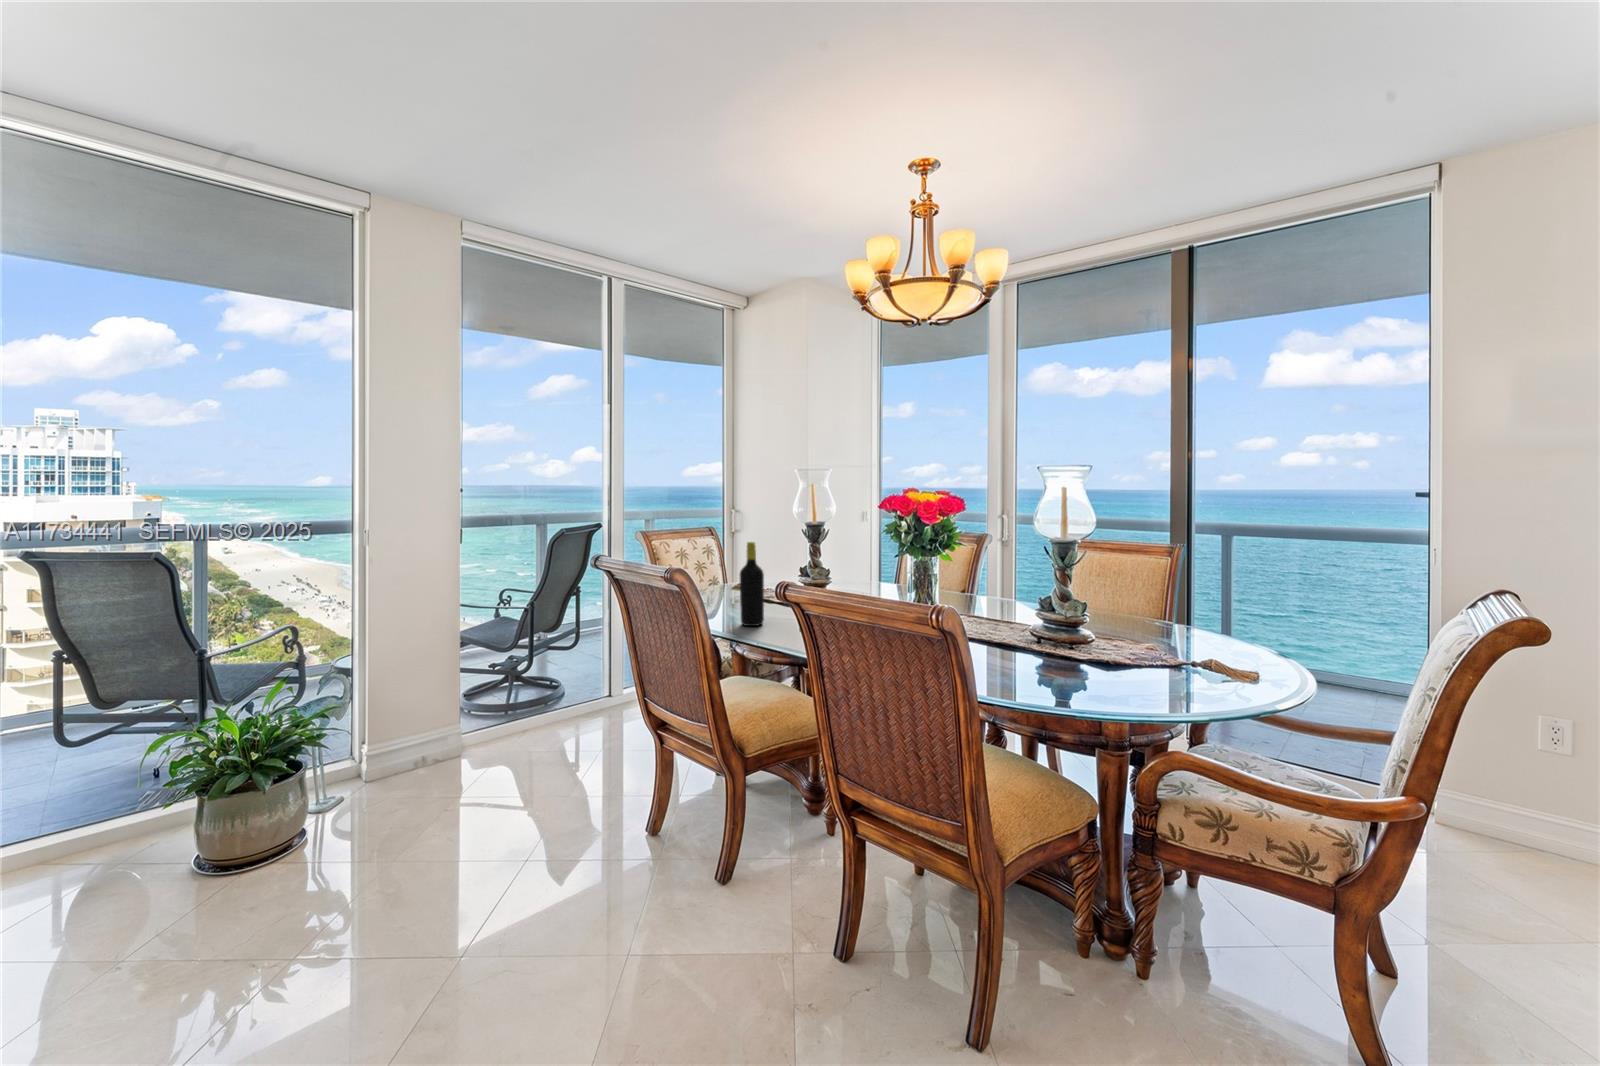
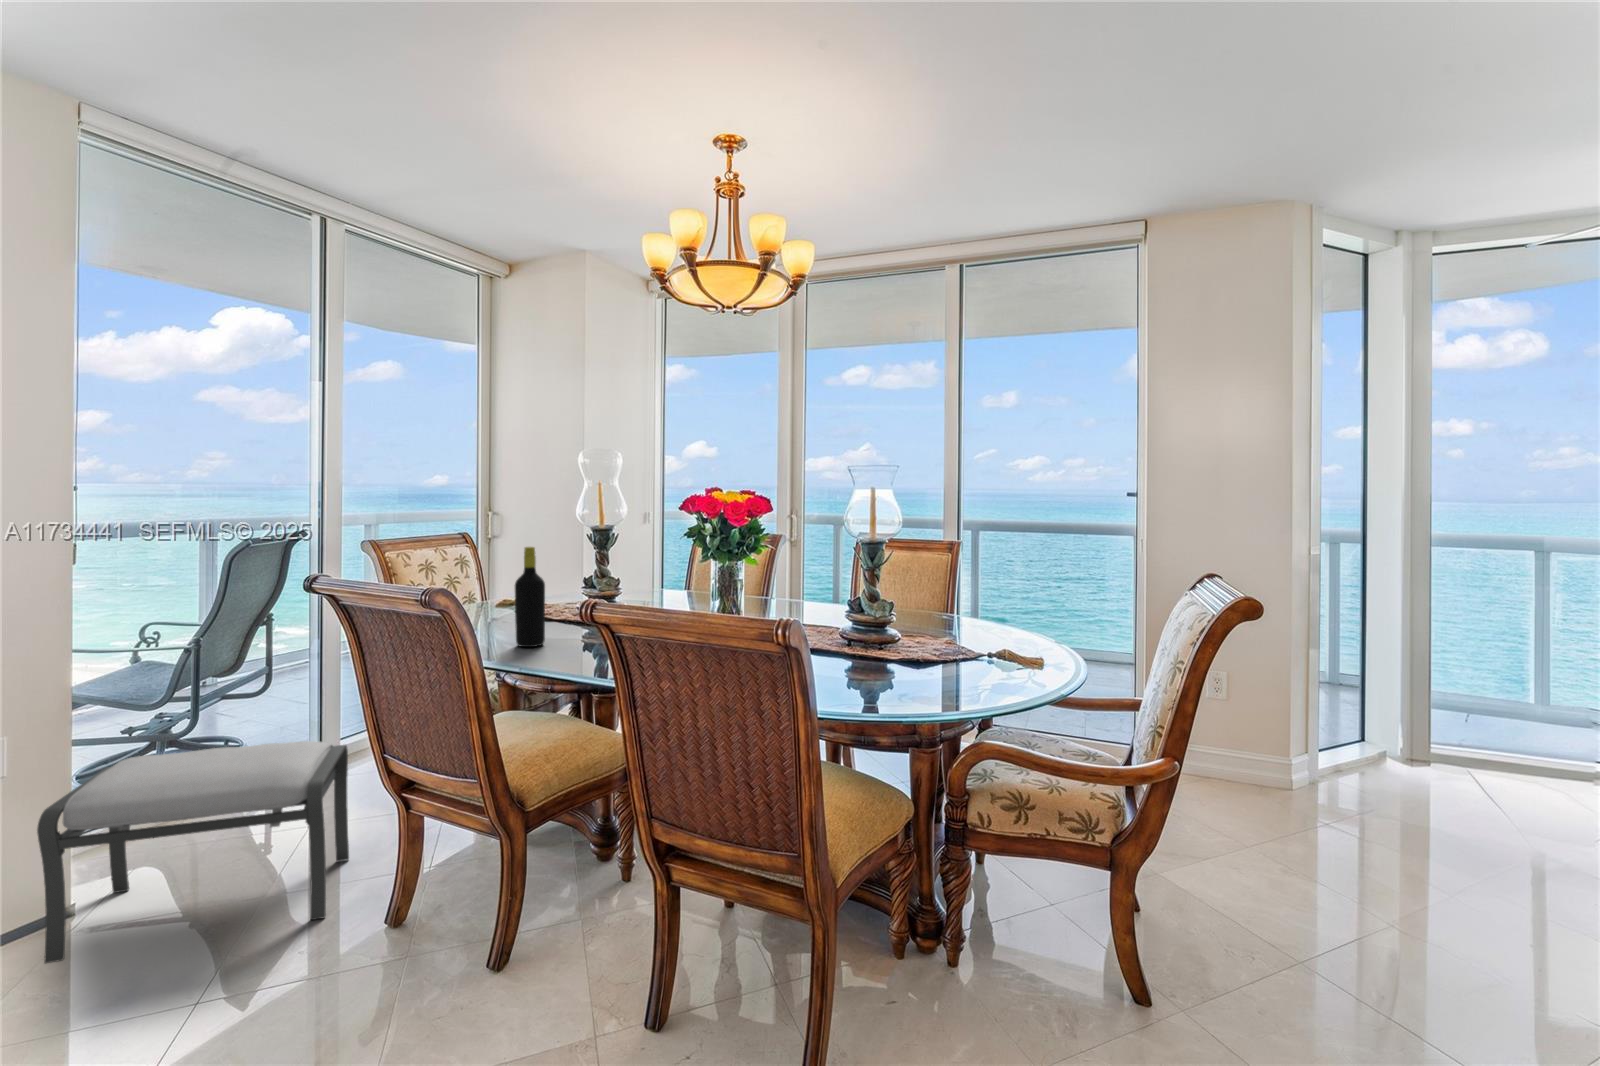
ottoman: none [422,689,625,835] -> present [37,741,349,963]

